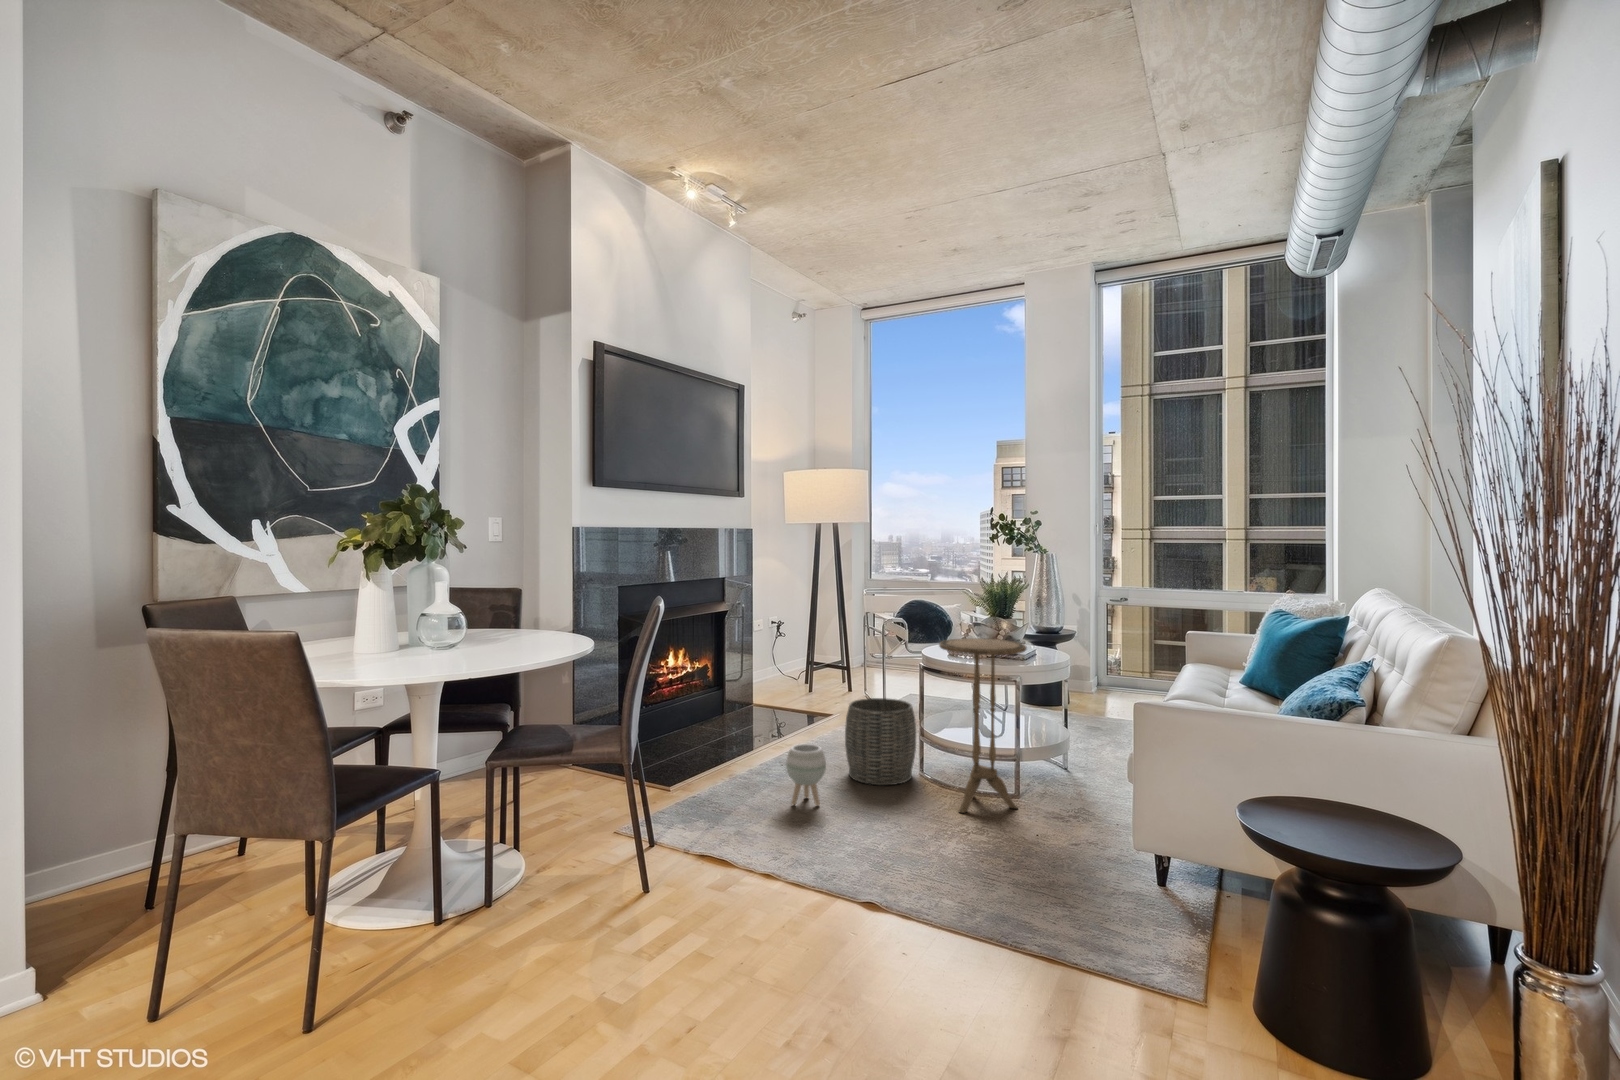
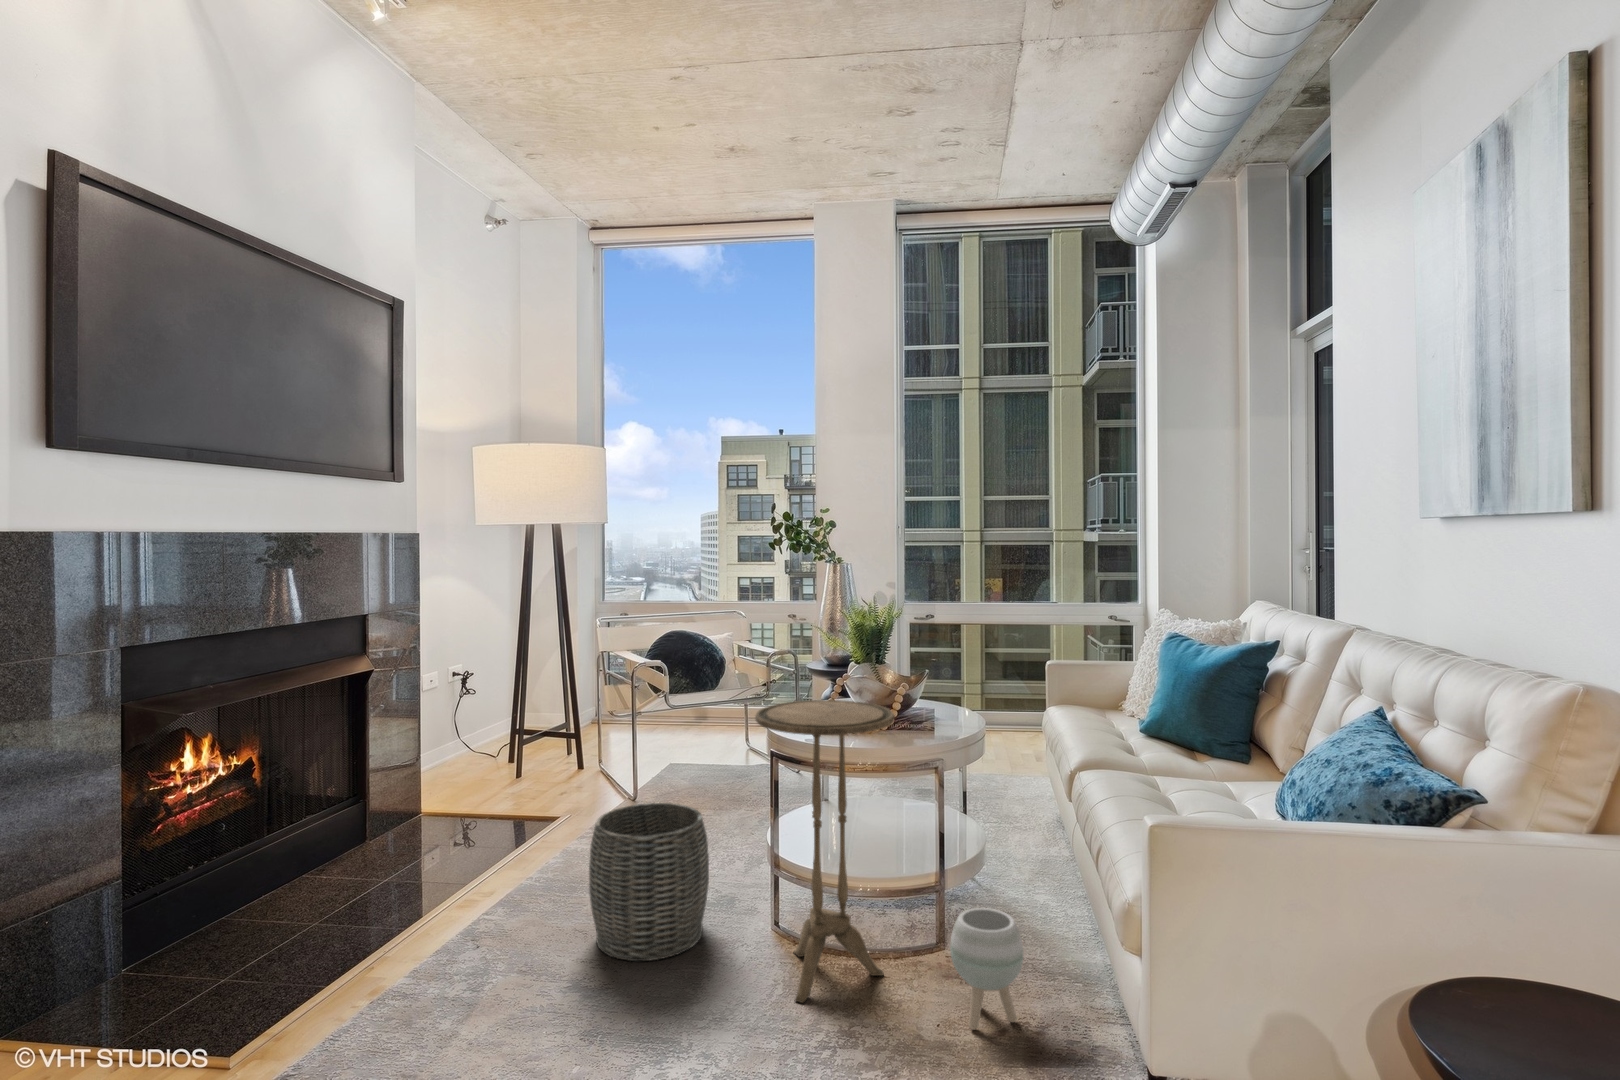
planter: present [786,744,826,806] -> present [950,908,1023,1030]

